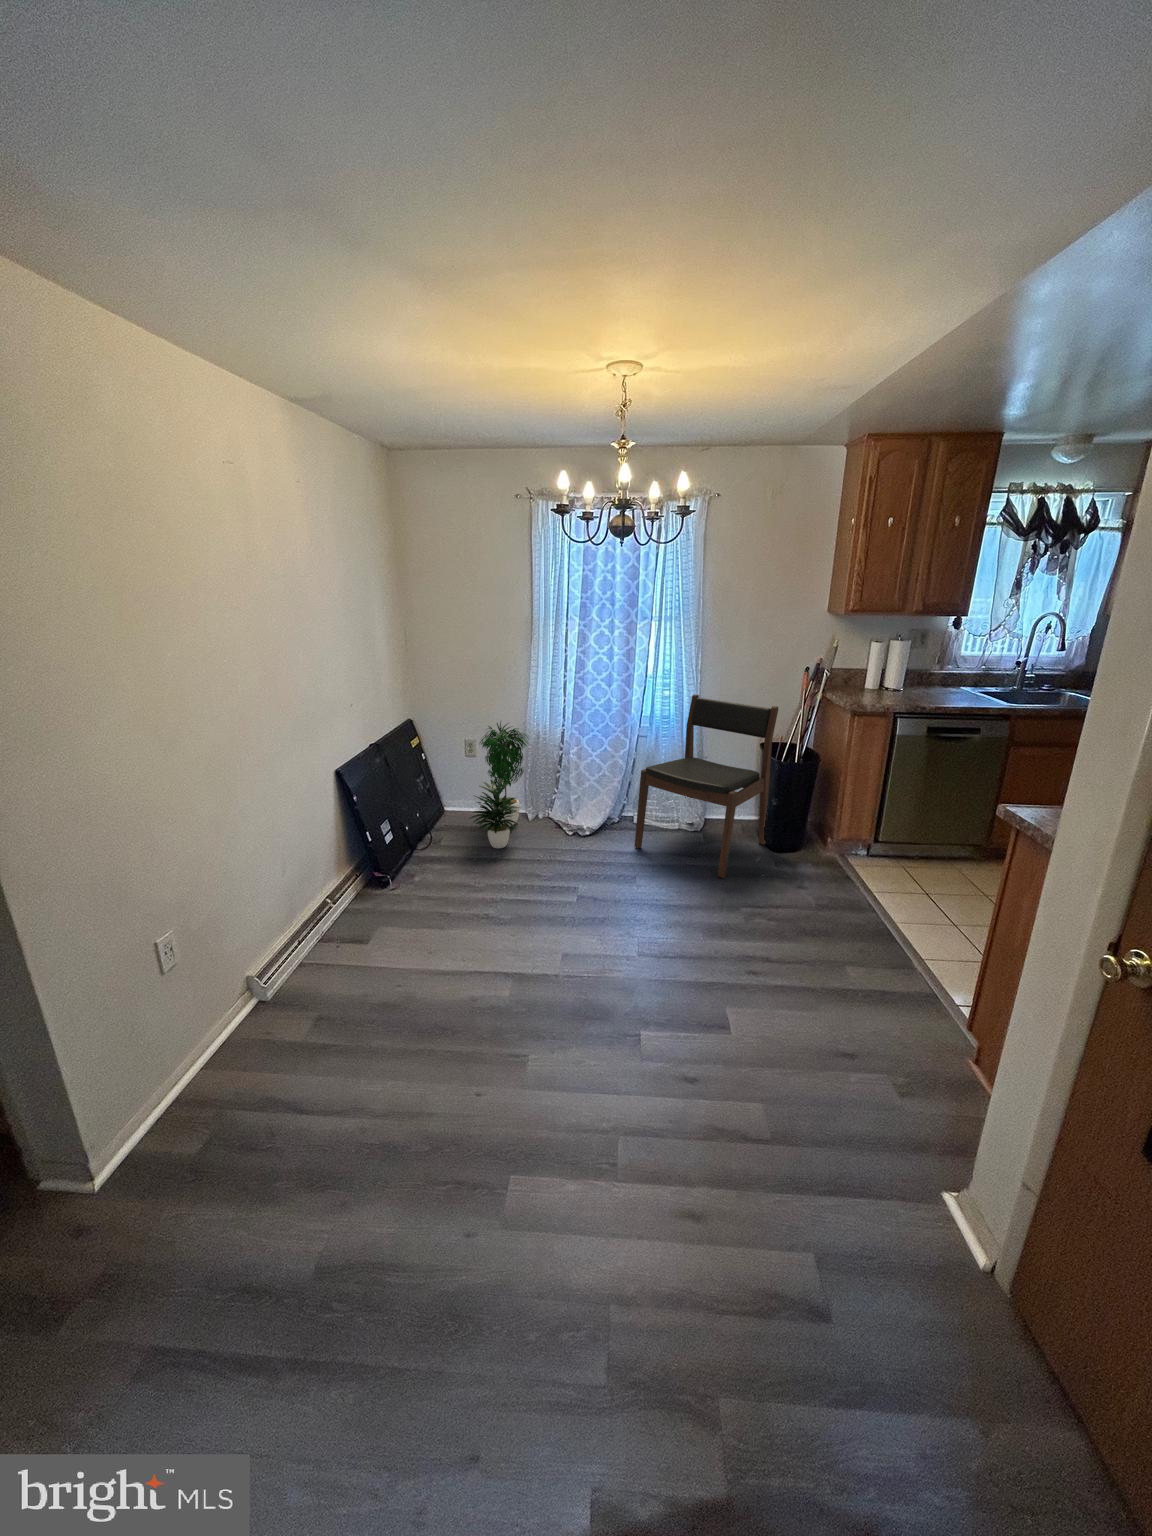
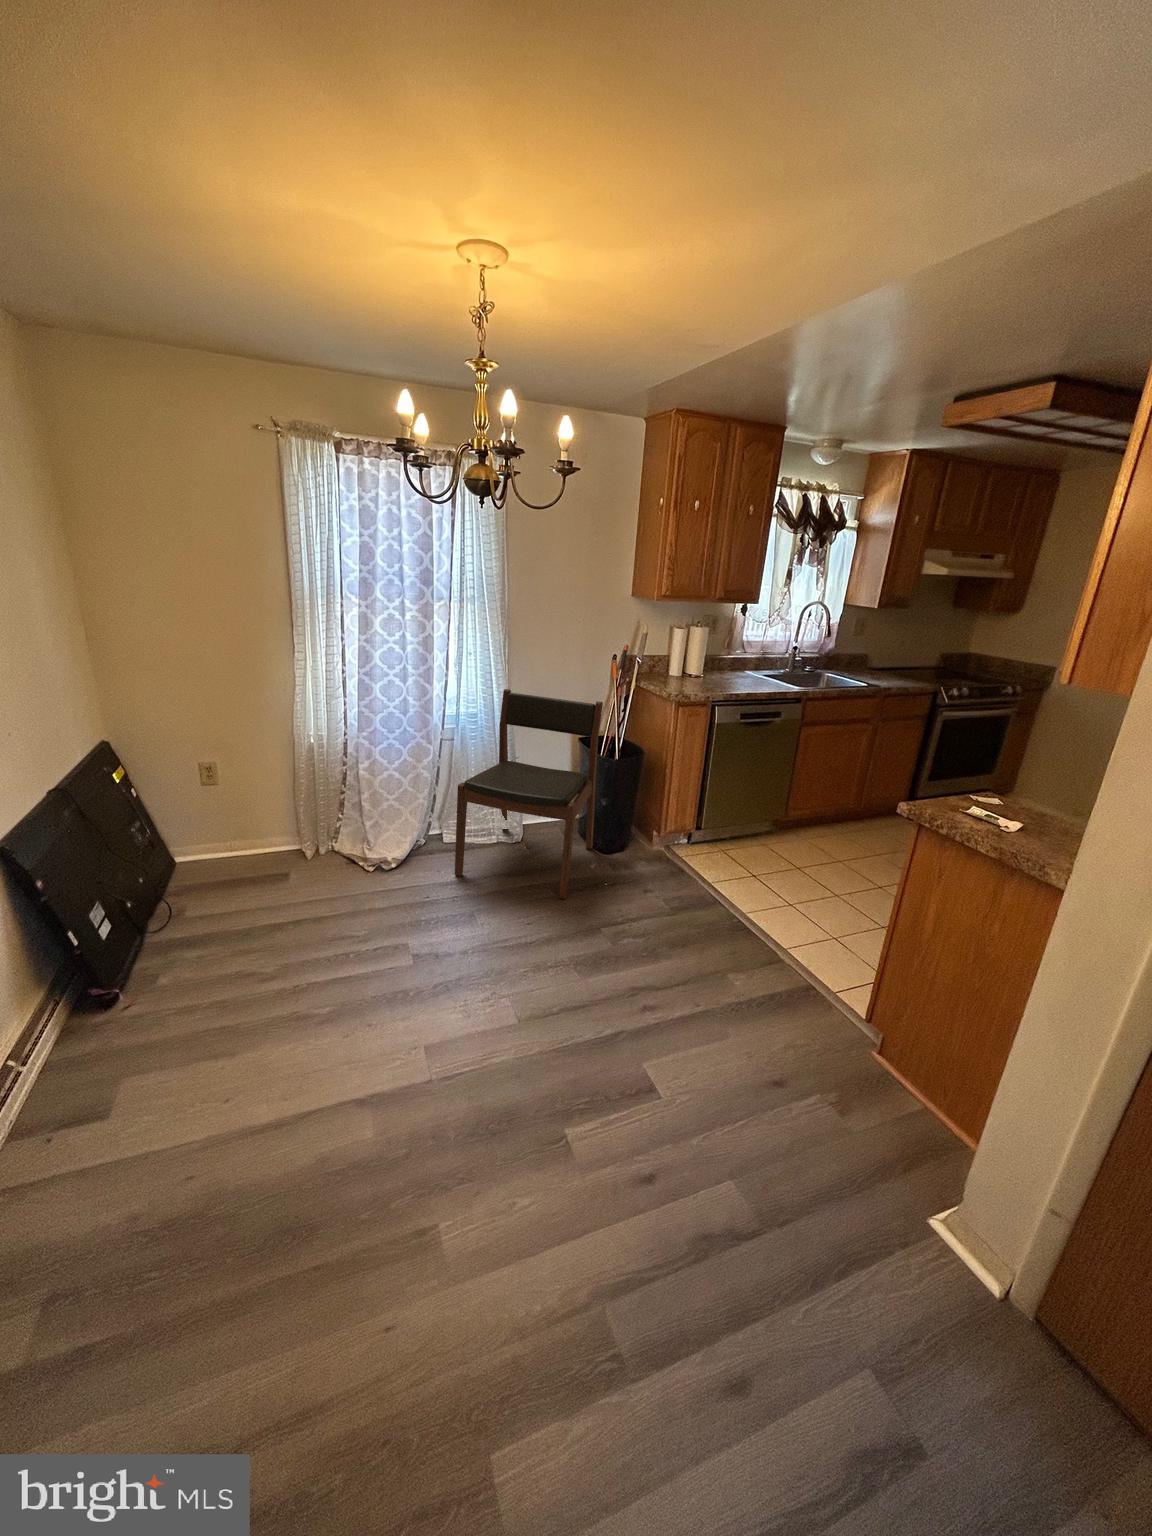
potted plant: present [469,722,528,848] -> none [226,733,304,907]

